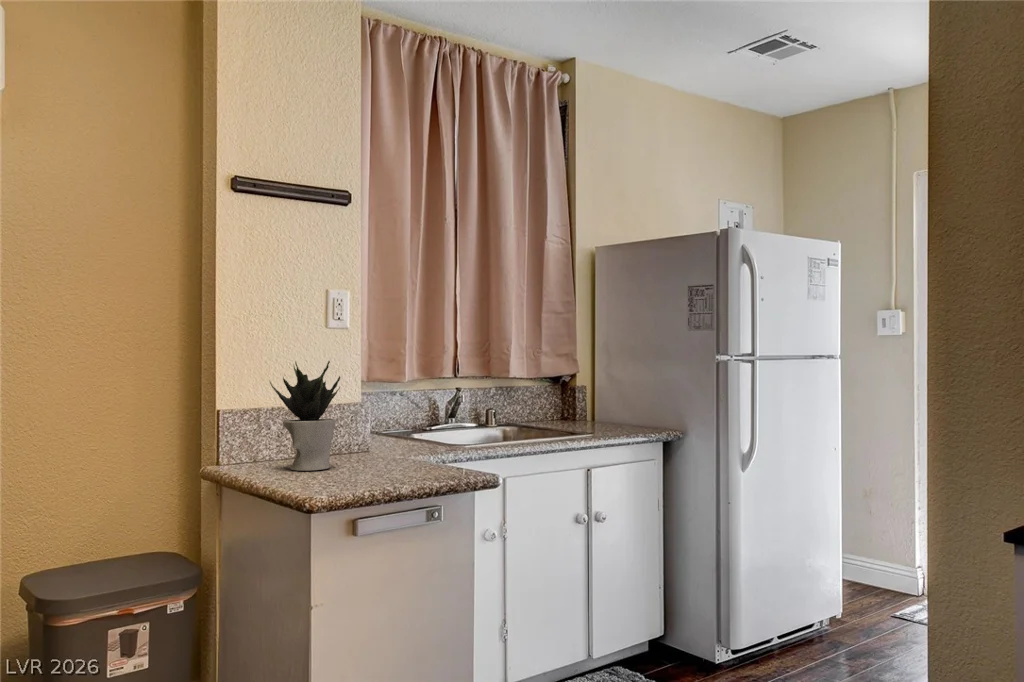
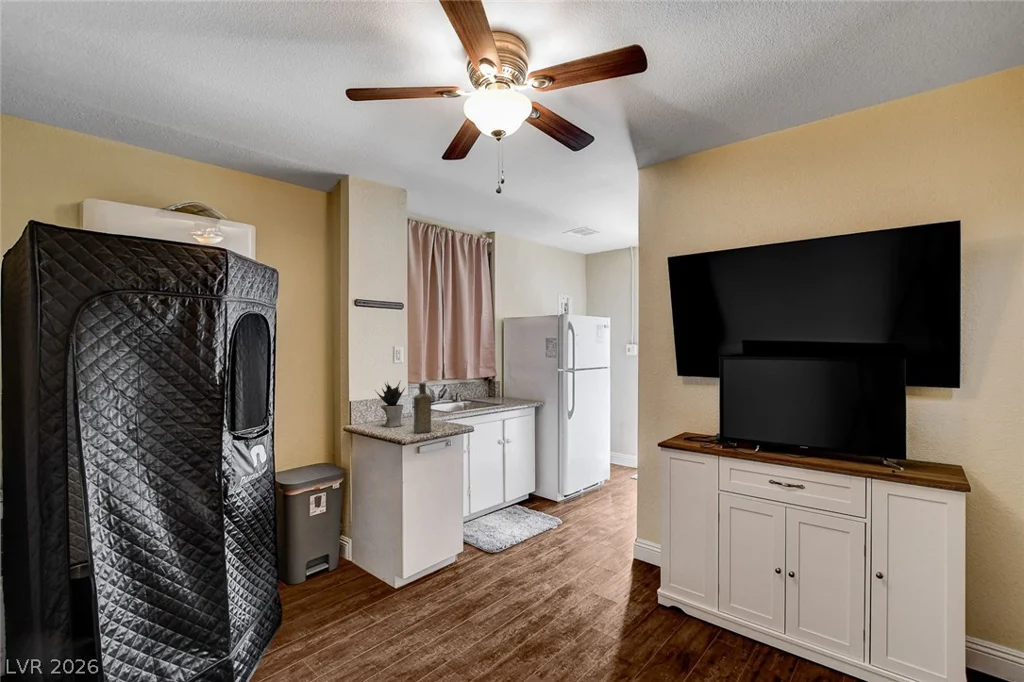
bottle: none [336,361,390,485] -> present [414,383,431,433]

